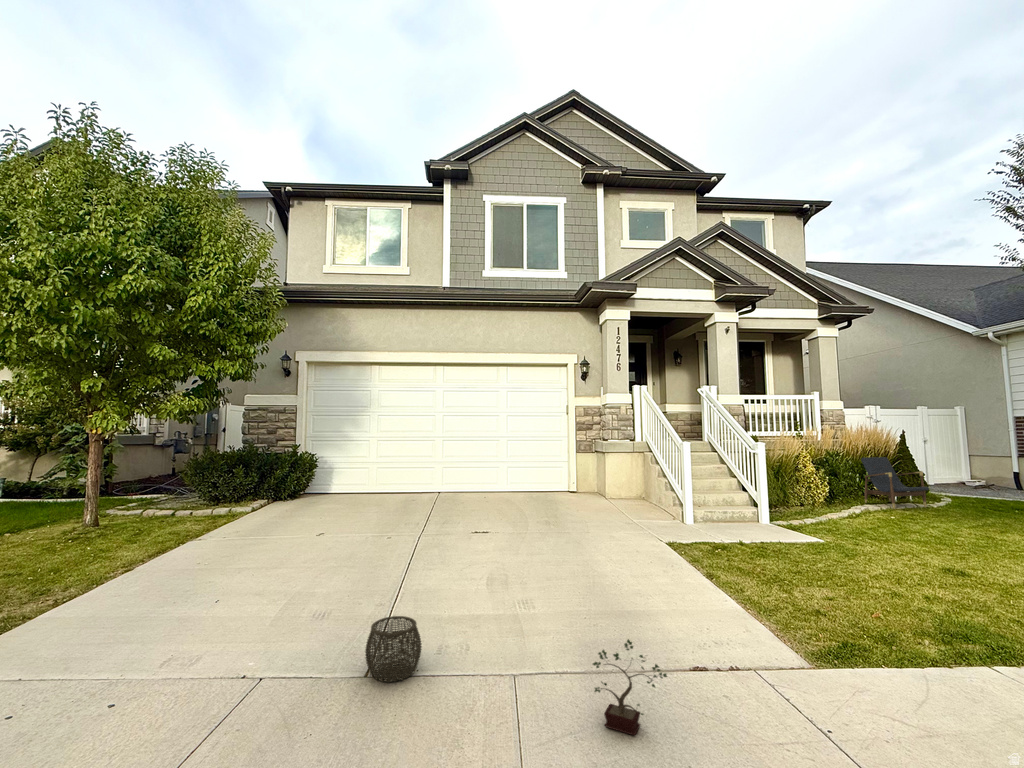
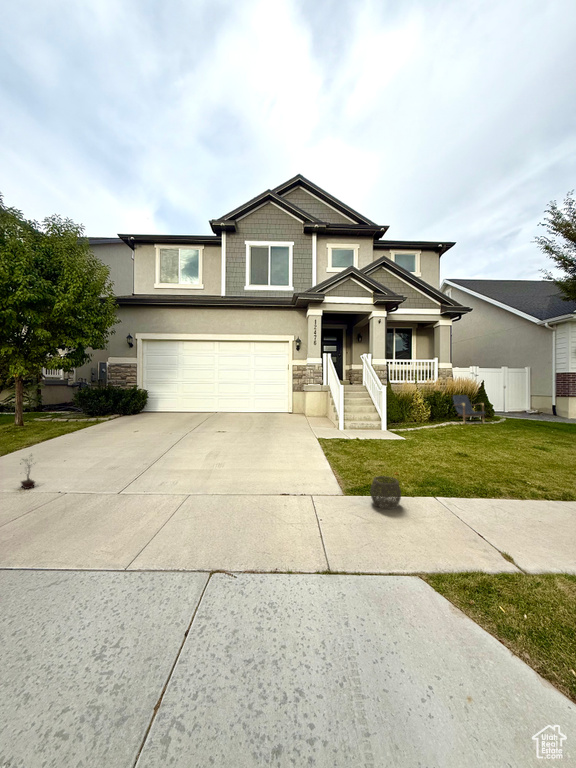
woven basket: present [365,616,422,682] -> present [371,476,401,509]
potted plant: present [593,639,667,735] -> present [20,455,35,489]

